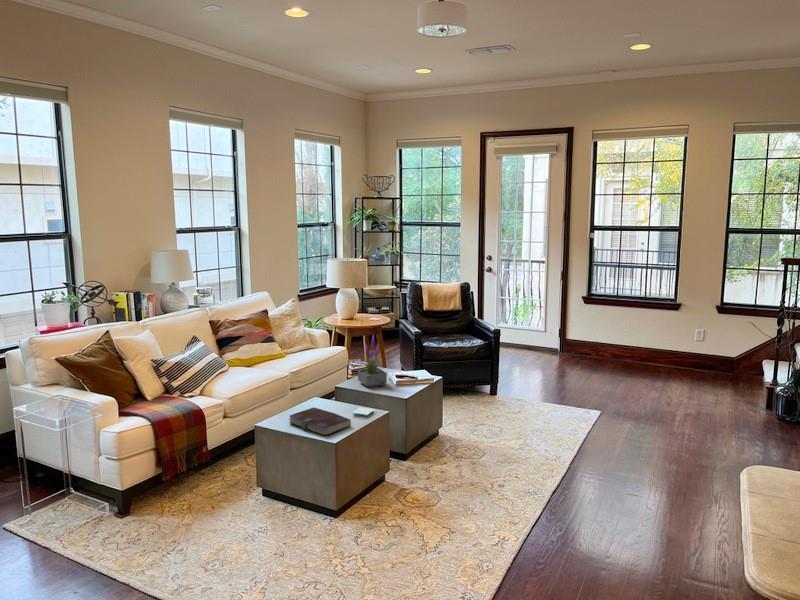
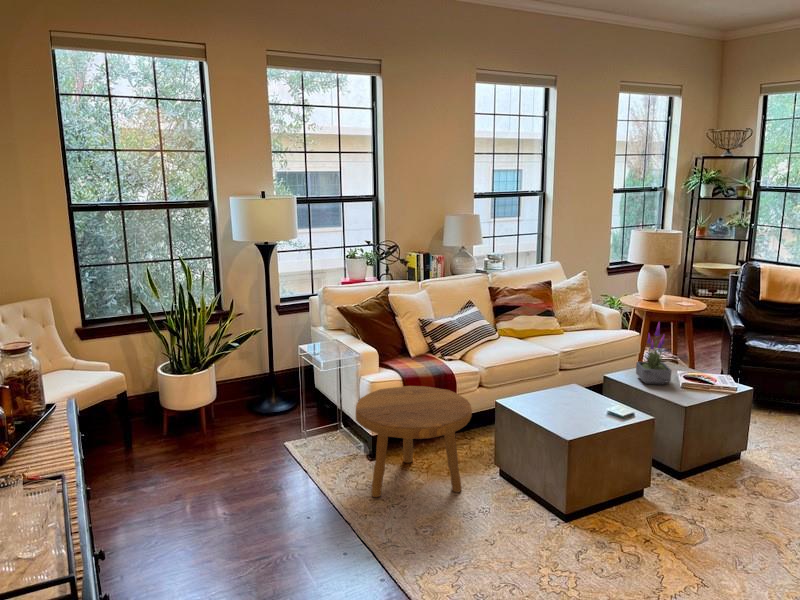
book: present [289,408,351,436] -> none [532,394,601,428]
footstool: none [111,424,236,549] -> present [356,386,472,497]

